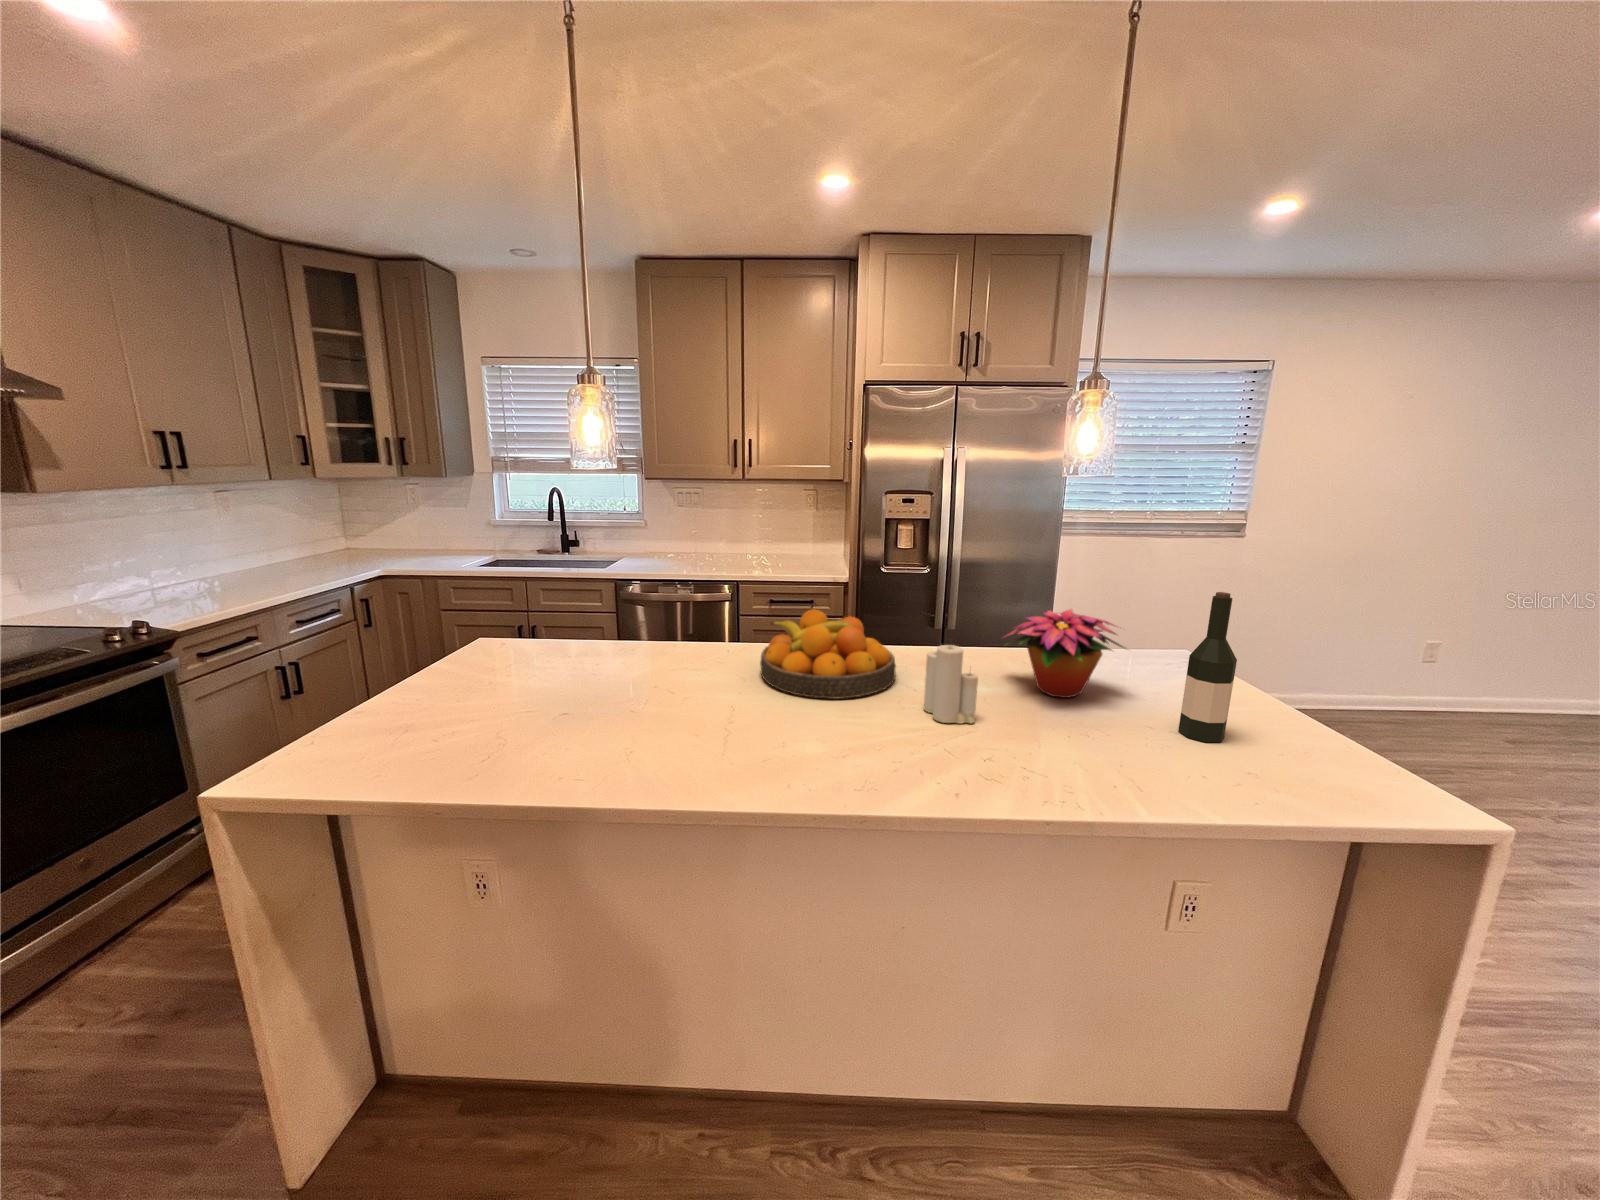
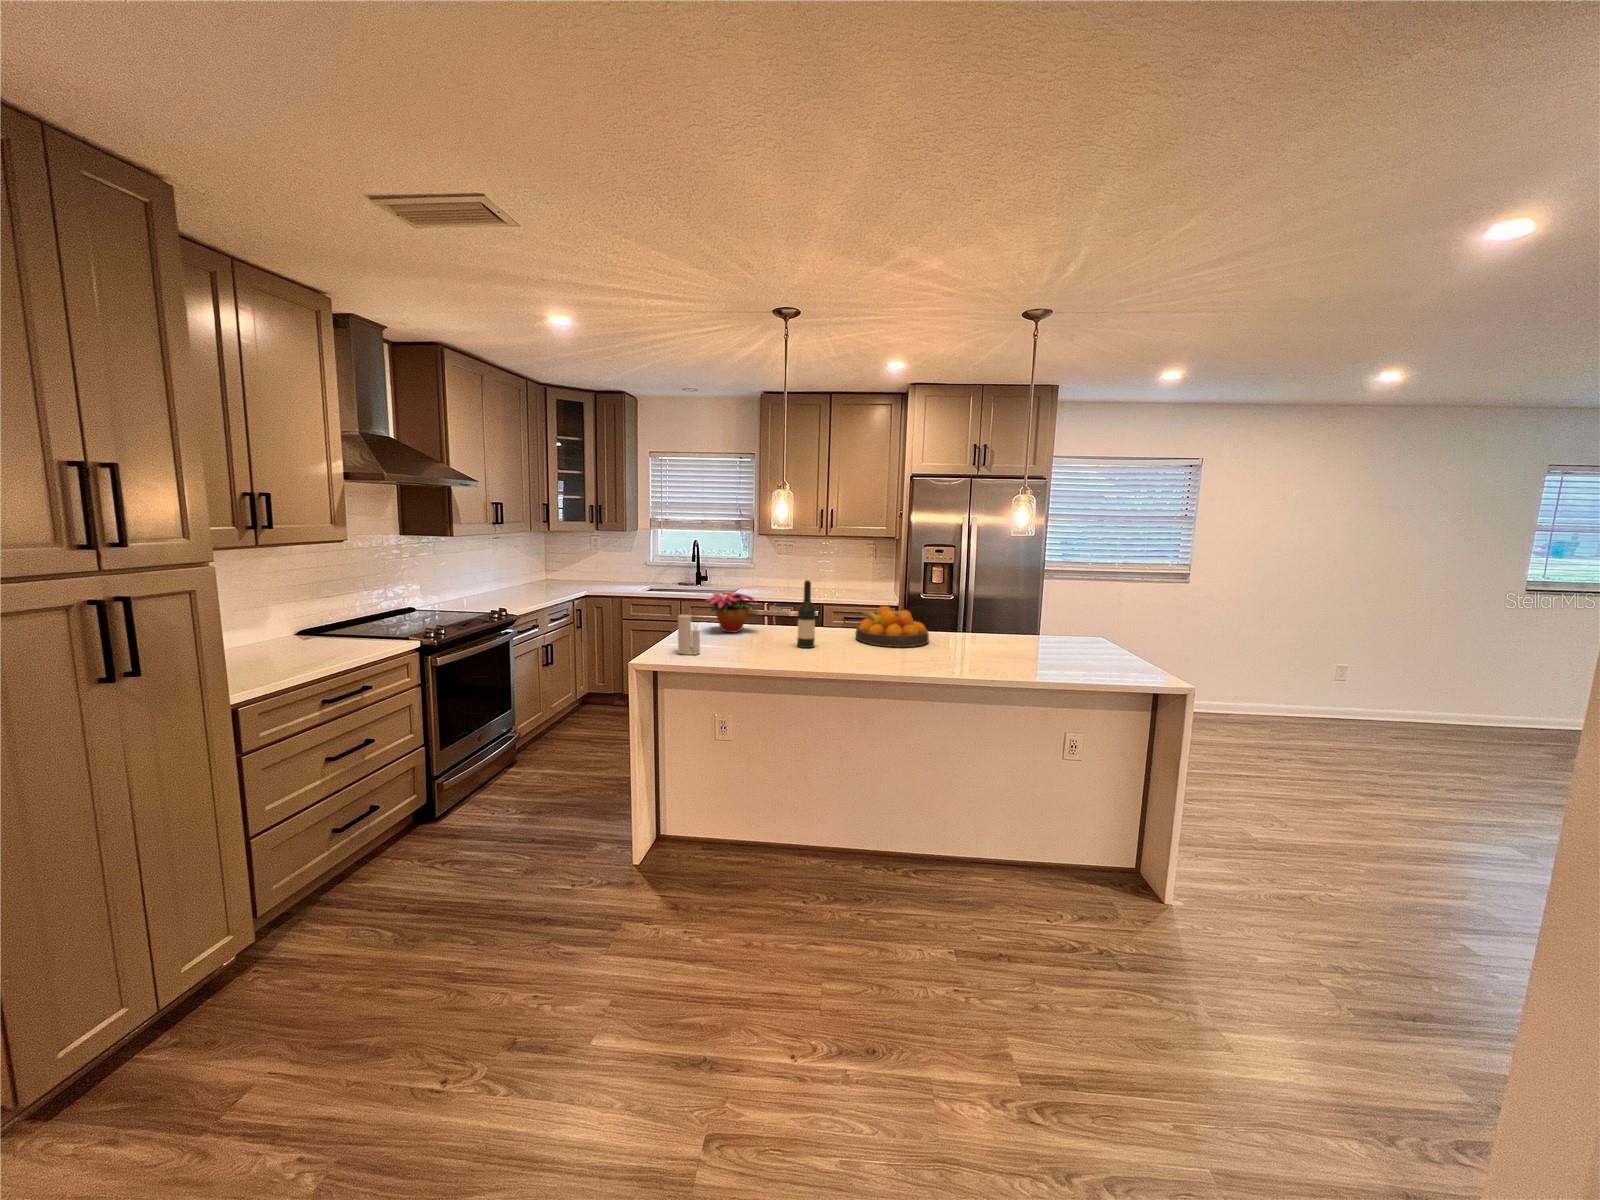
wine bottle: present [1178,592,1237,742] -> present [797,580,815,648]
flower arrangement: present [1007,609,1127,698] -> present [708,591,755,633]
candle: present [924,645,978,724] -> present [678,614,700,655]

